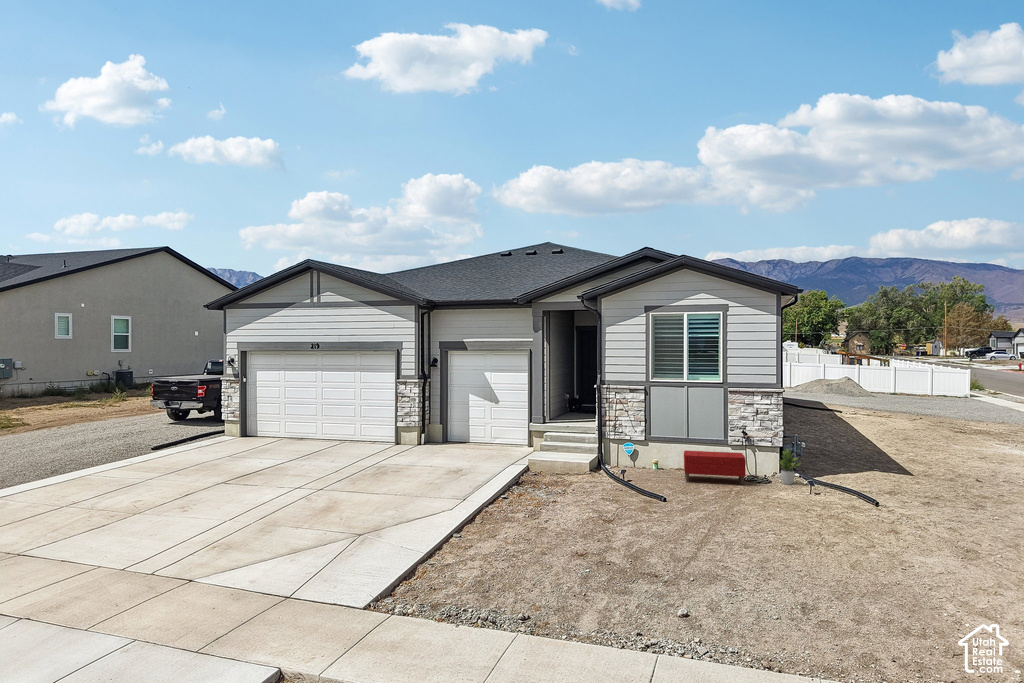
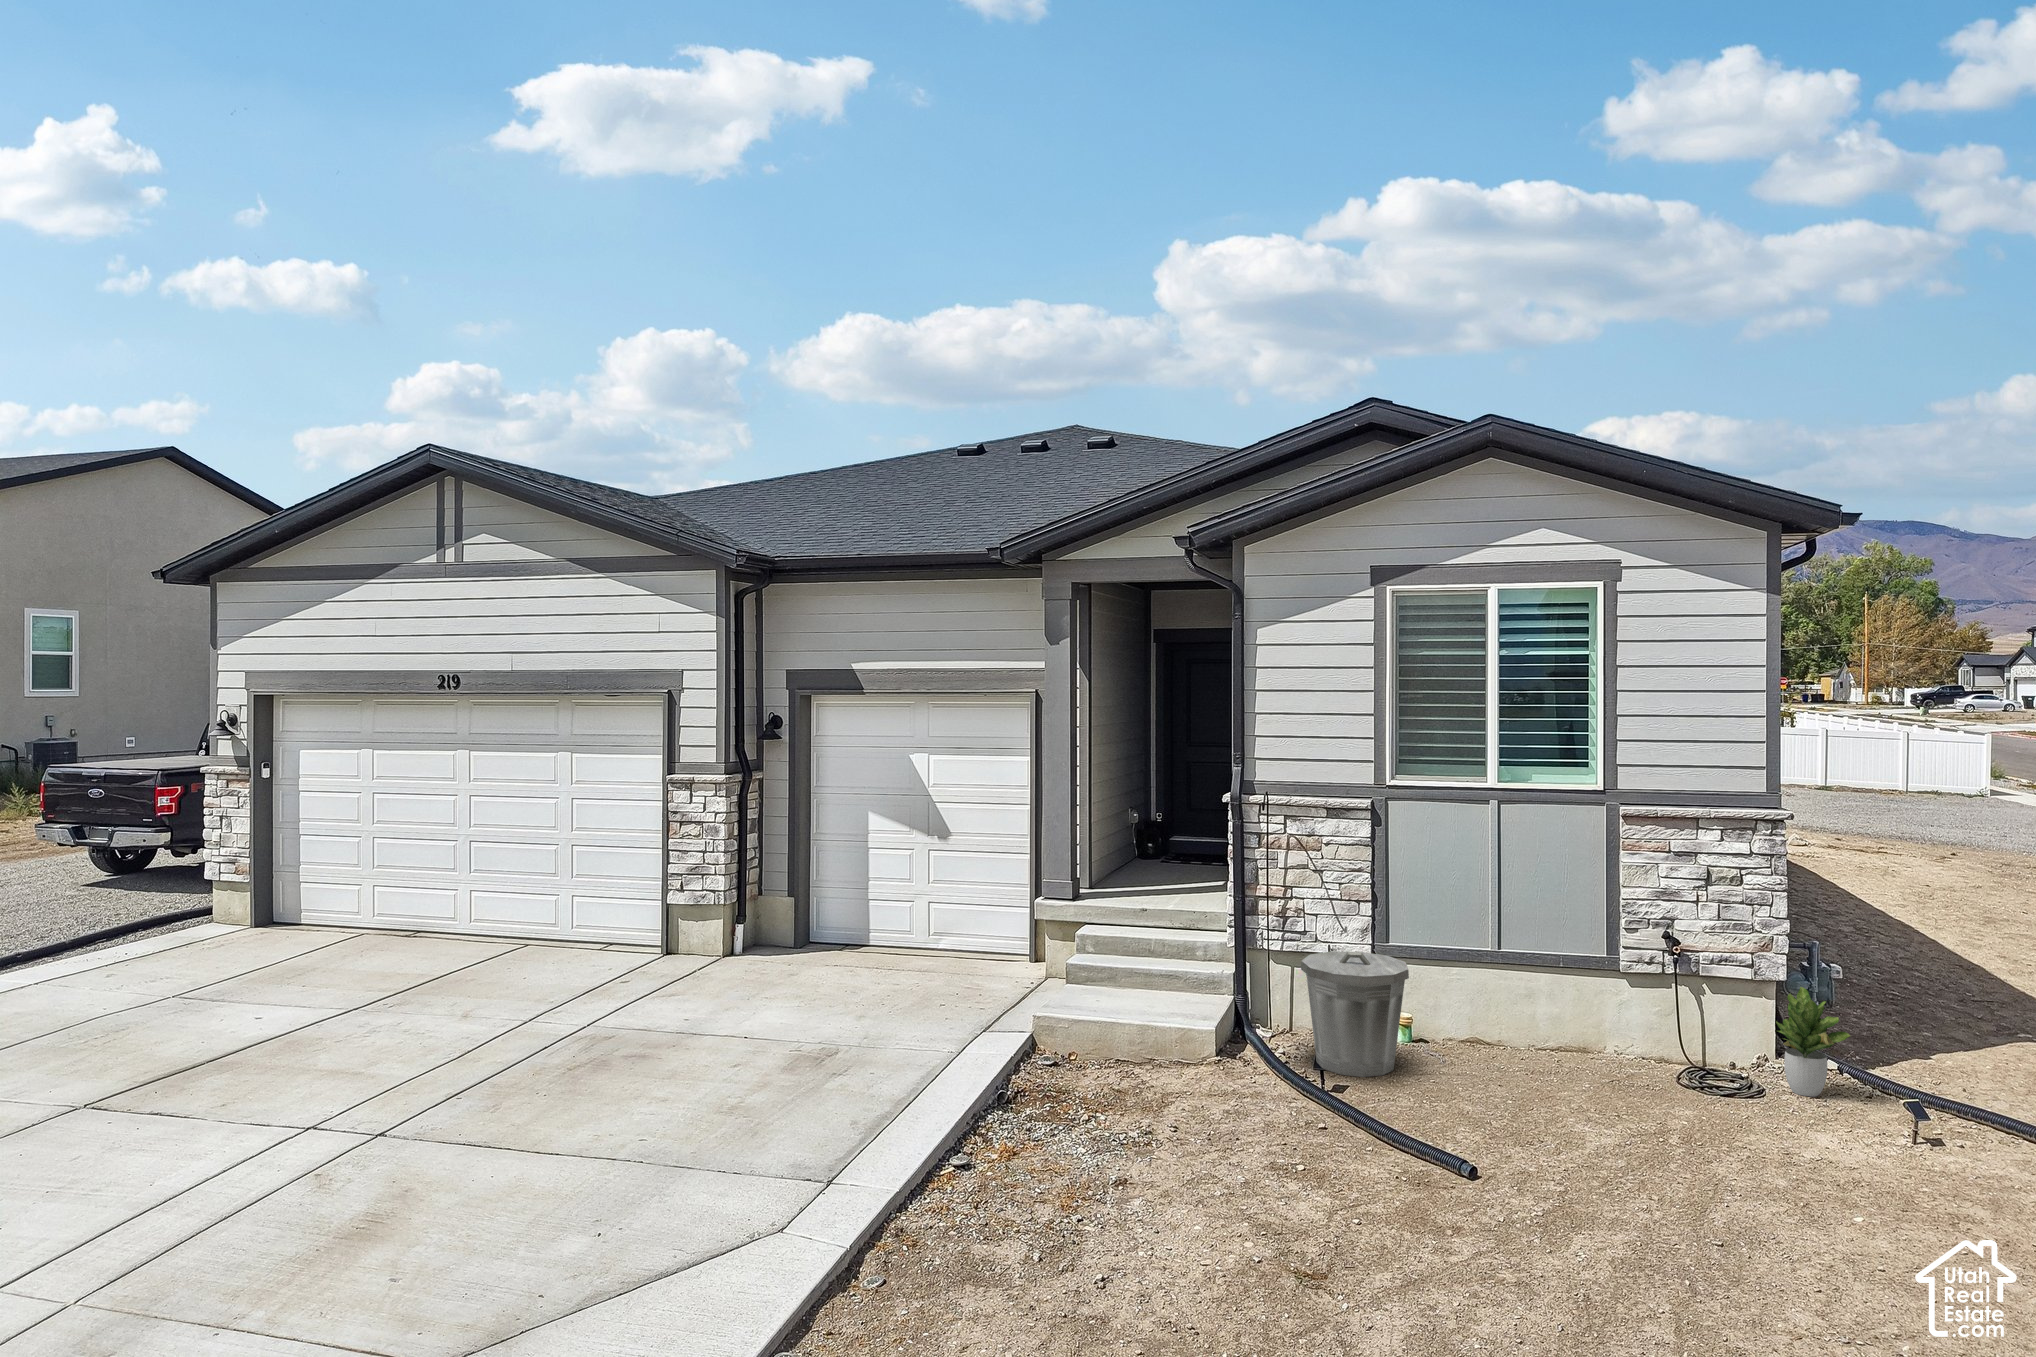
trash can: none [620,438,656,479] -> present [1301,951,1409,1077]
bench: present [684,451,746,485] -> none [1489,989,1686,1100]

